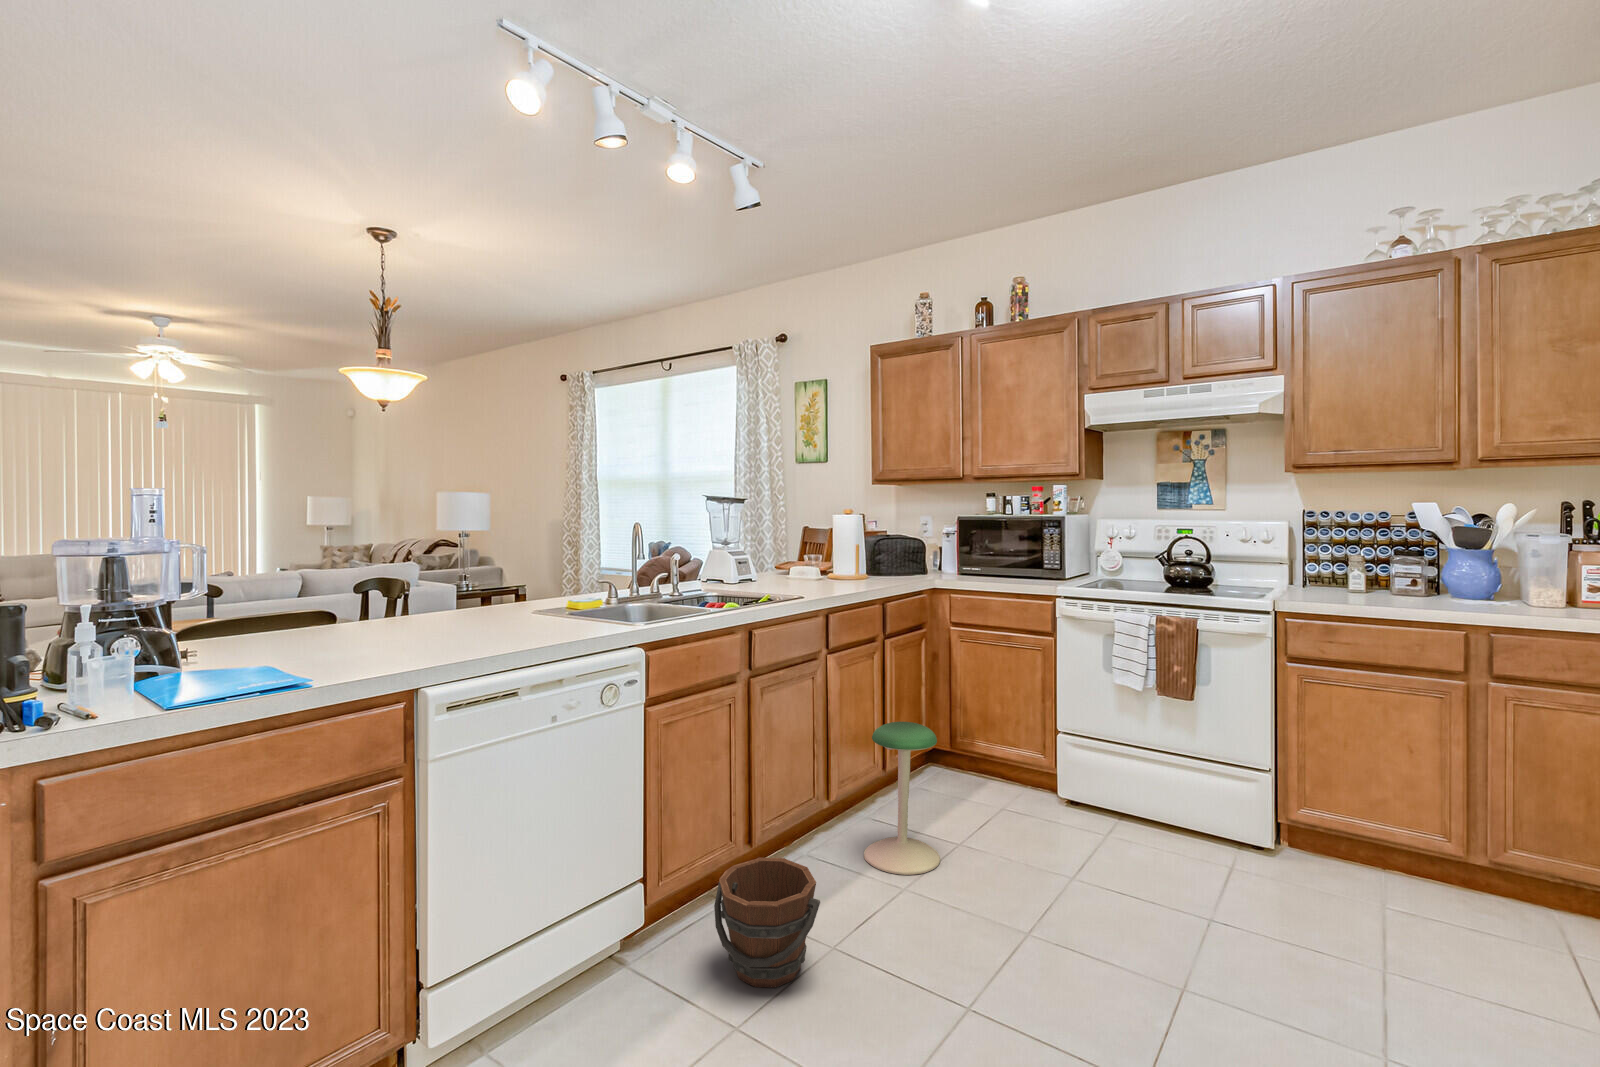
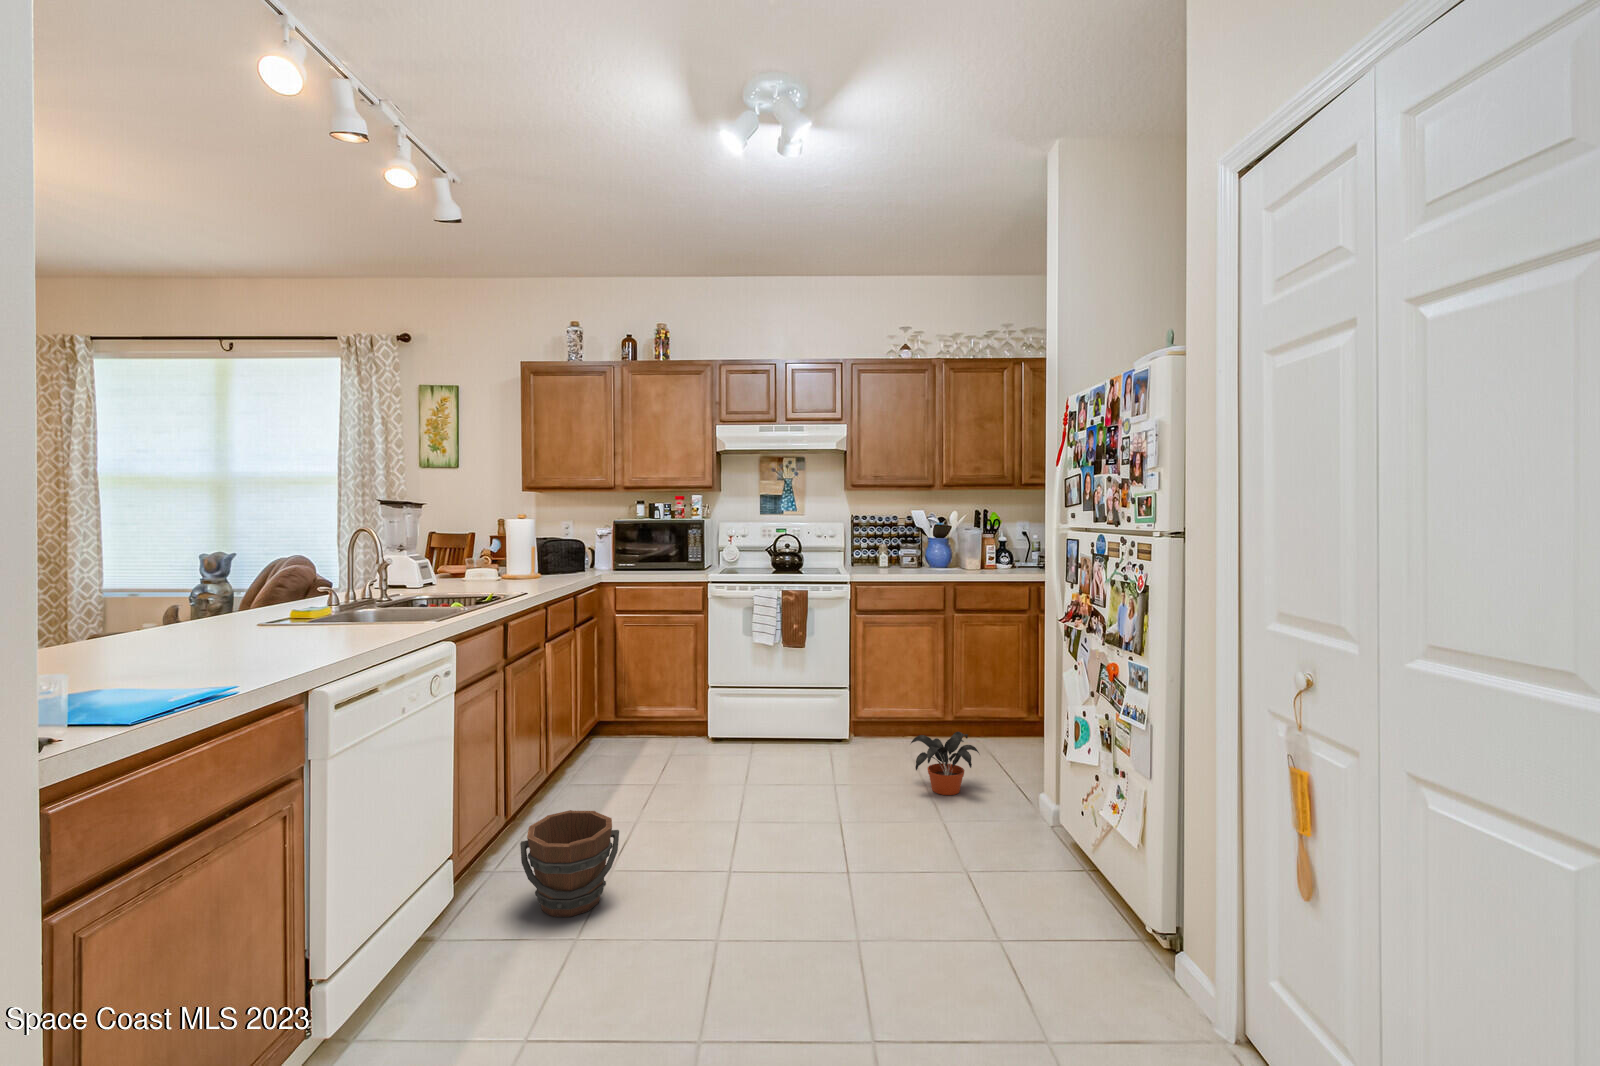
stool: present [864,722,940,875] -> none [589,690,655,816]
potted plant: none [1340,881,1494,1005] -> present [911,732,979,795]

